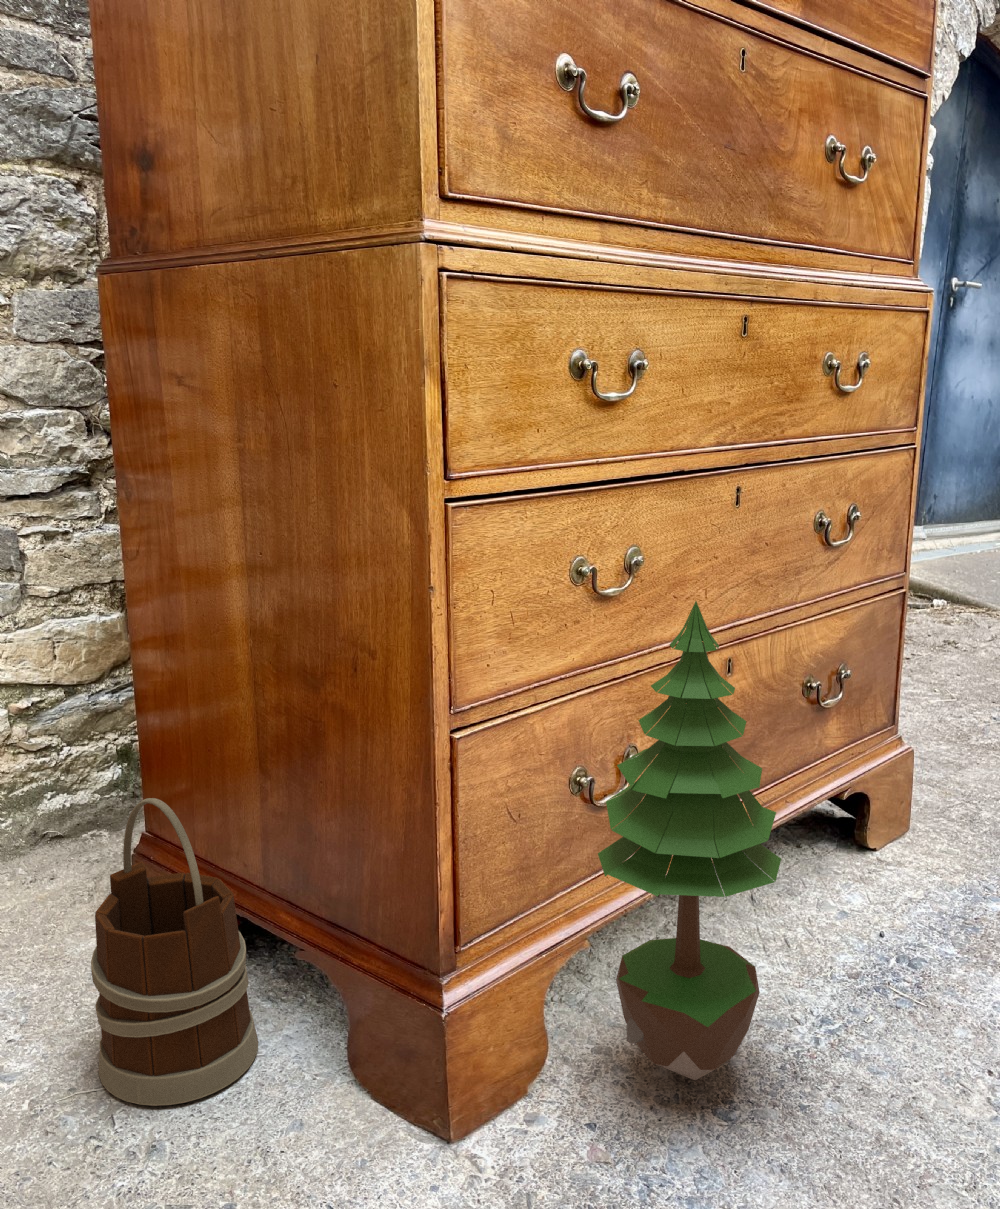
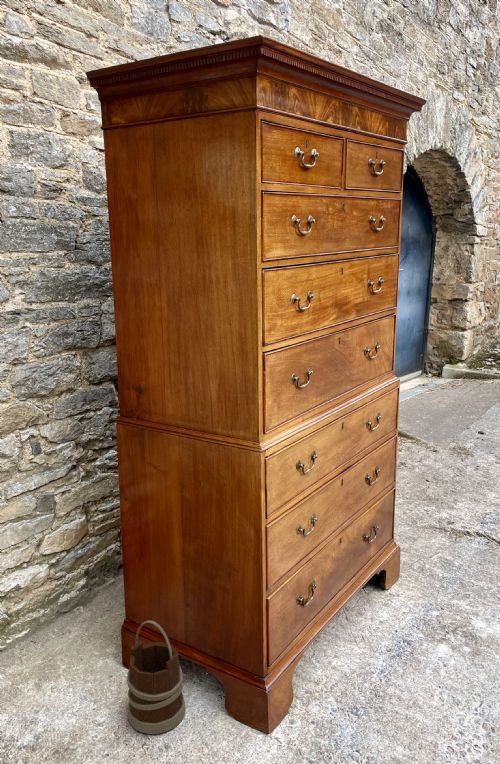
potted tree: present [598,601,781,1080] -> none [309,543,372,702]

